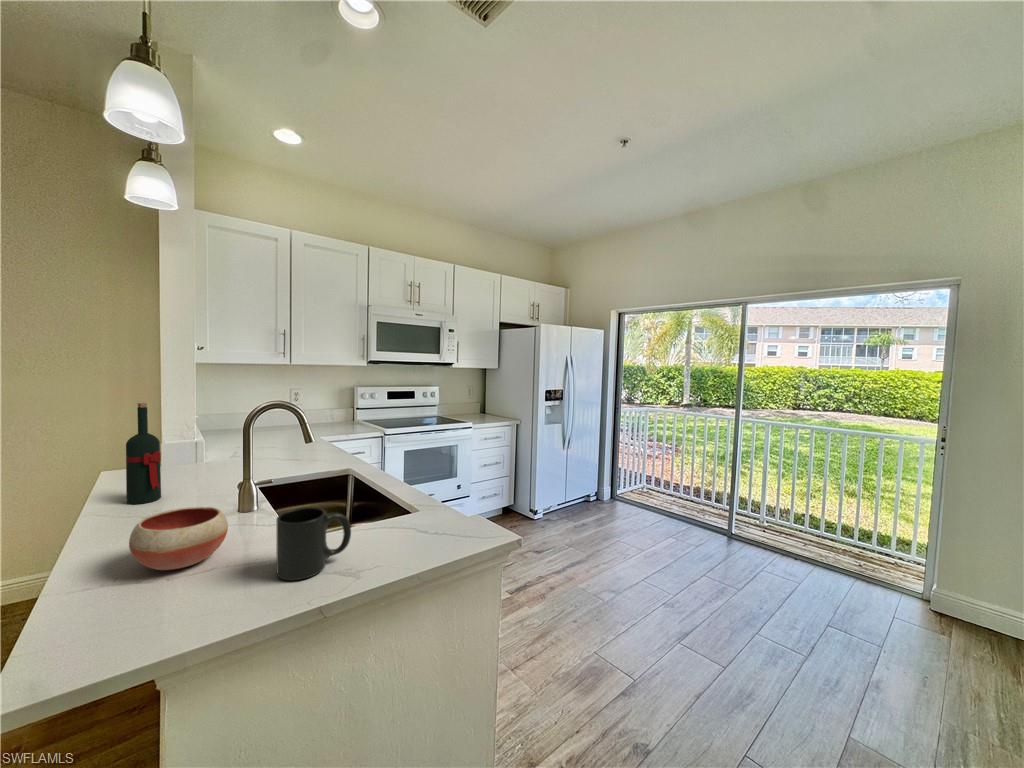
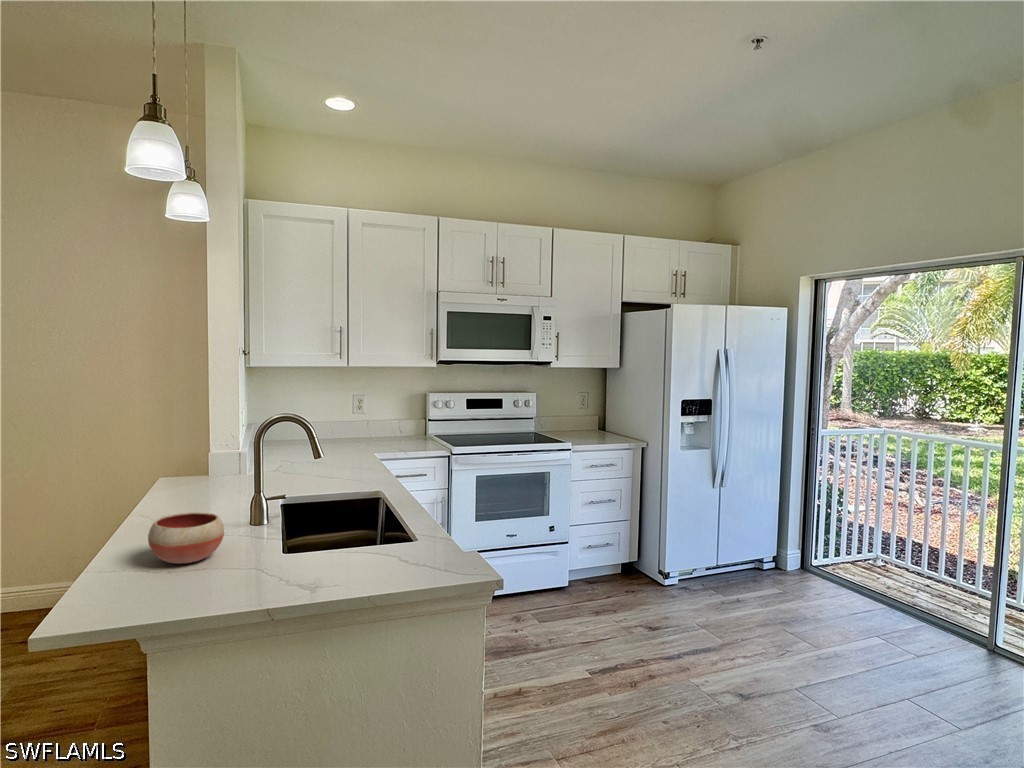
wine bottle: present [126,403,161,504] -> none [168,414,196,509]
mug: present [276,507,351,580] -> none [249,520,317,584]

